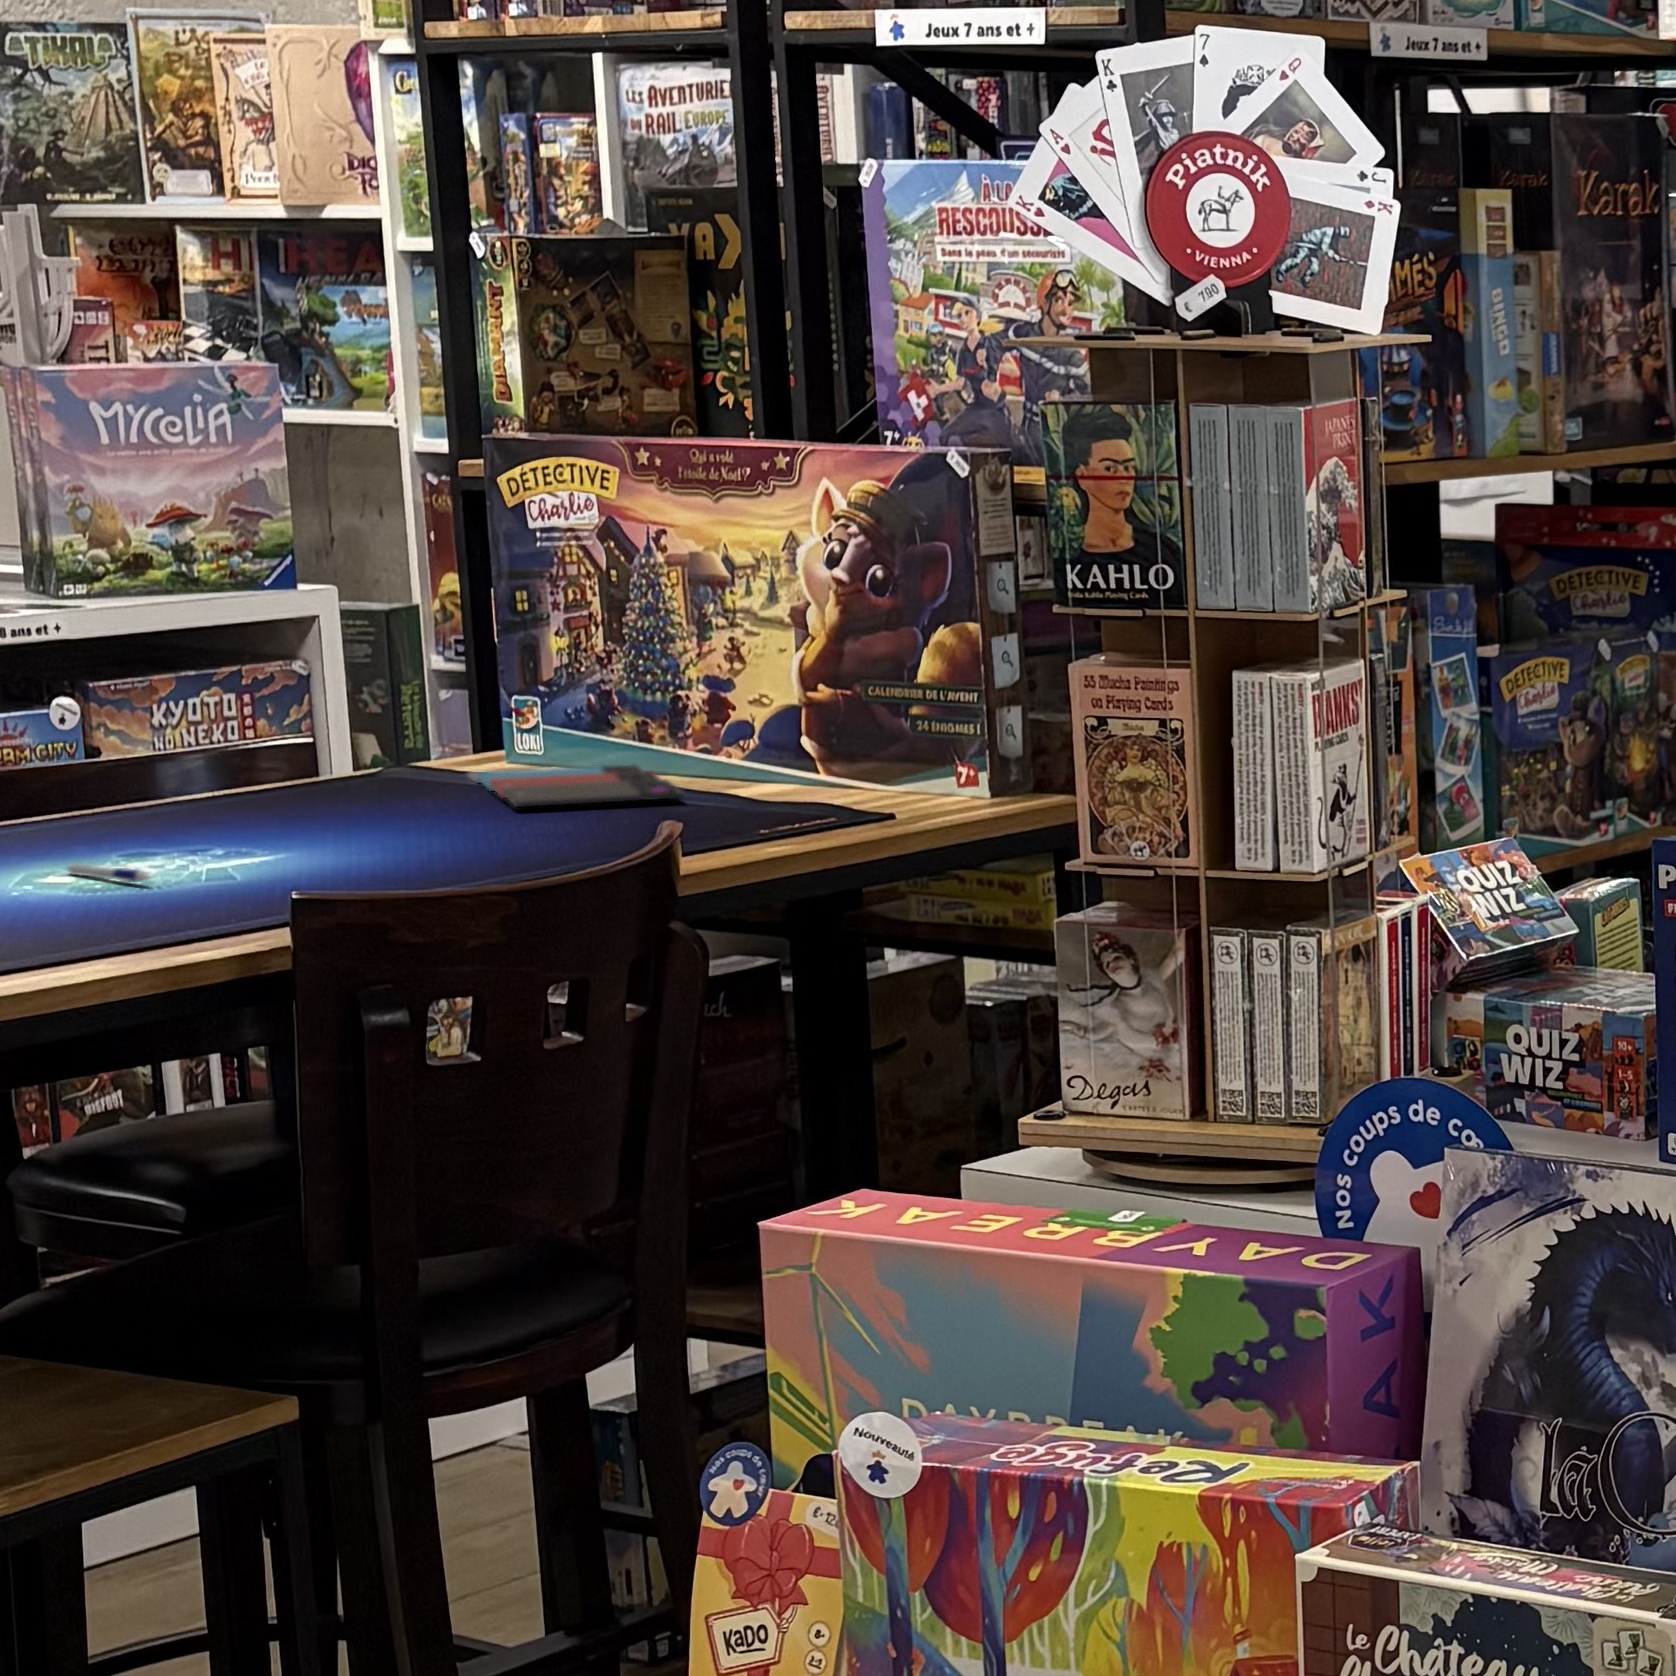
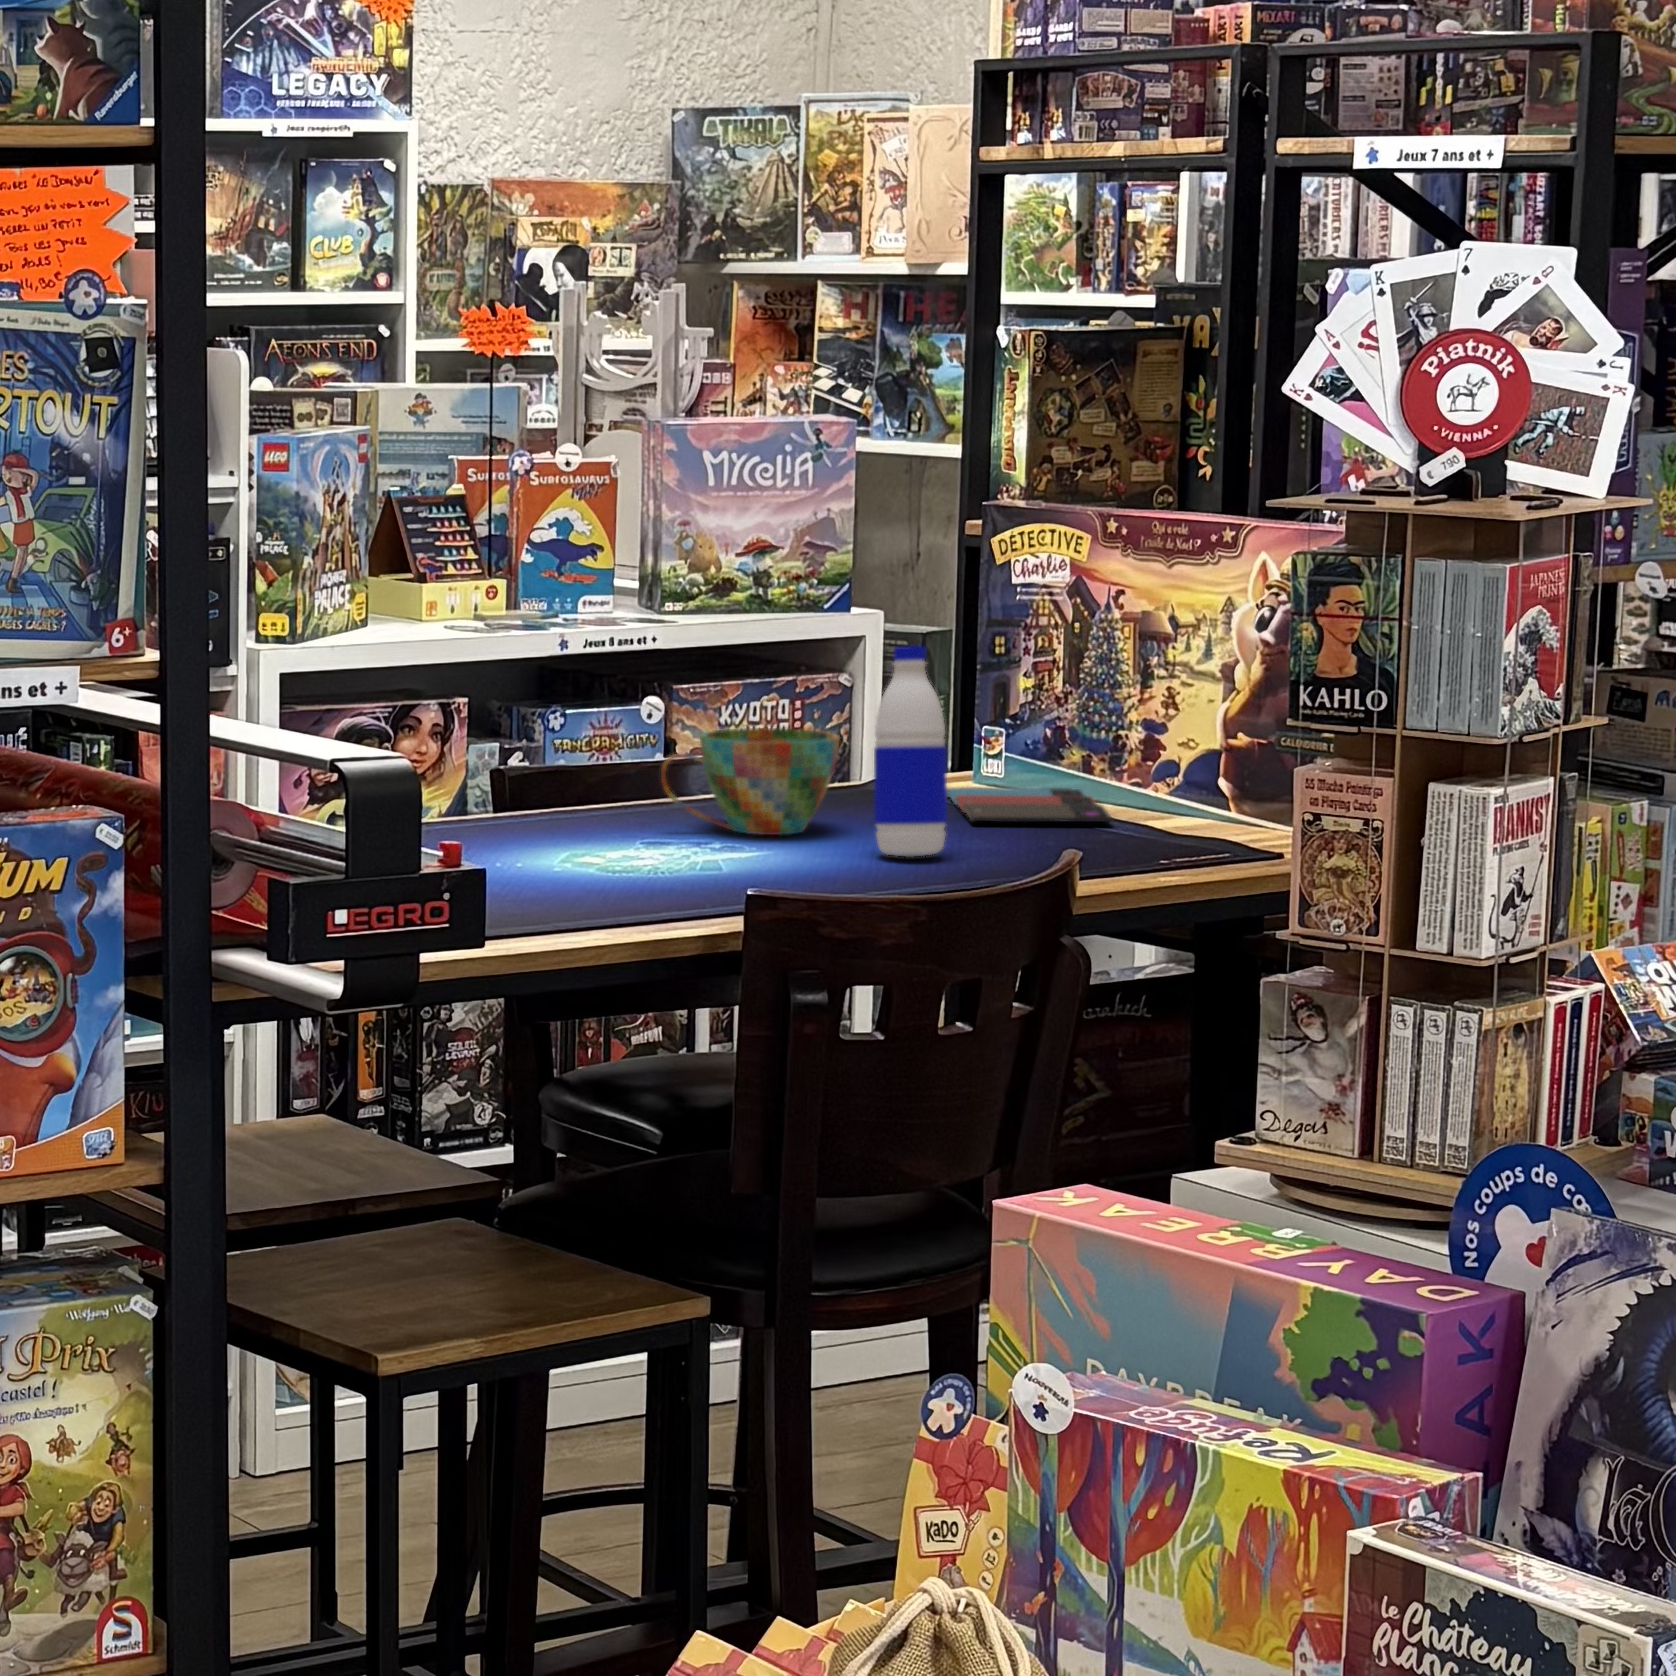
water bottle: none [390,598,492,850] -> present [874,646,947,857]
cup: none [111,708,342,838] -> present [661,728,840,835]
pen: present [67,864,149,882] -> none [617,847,676,866]

